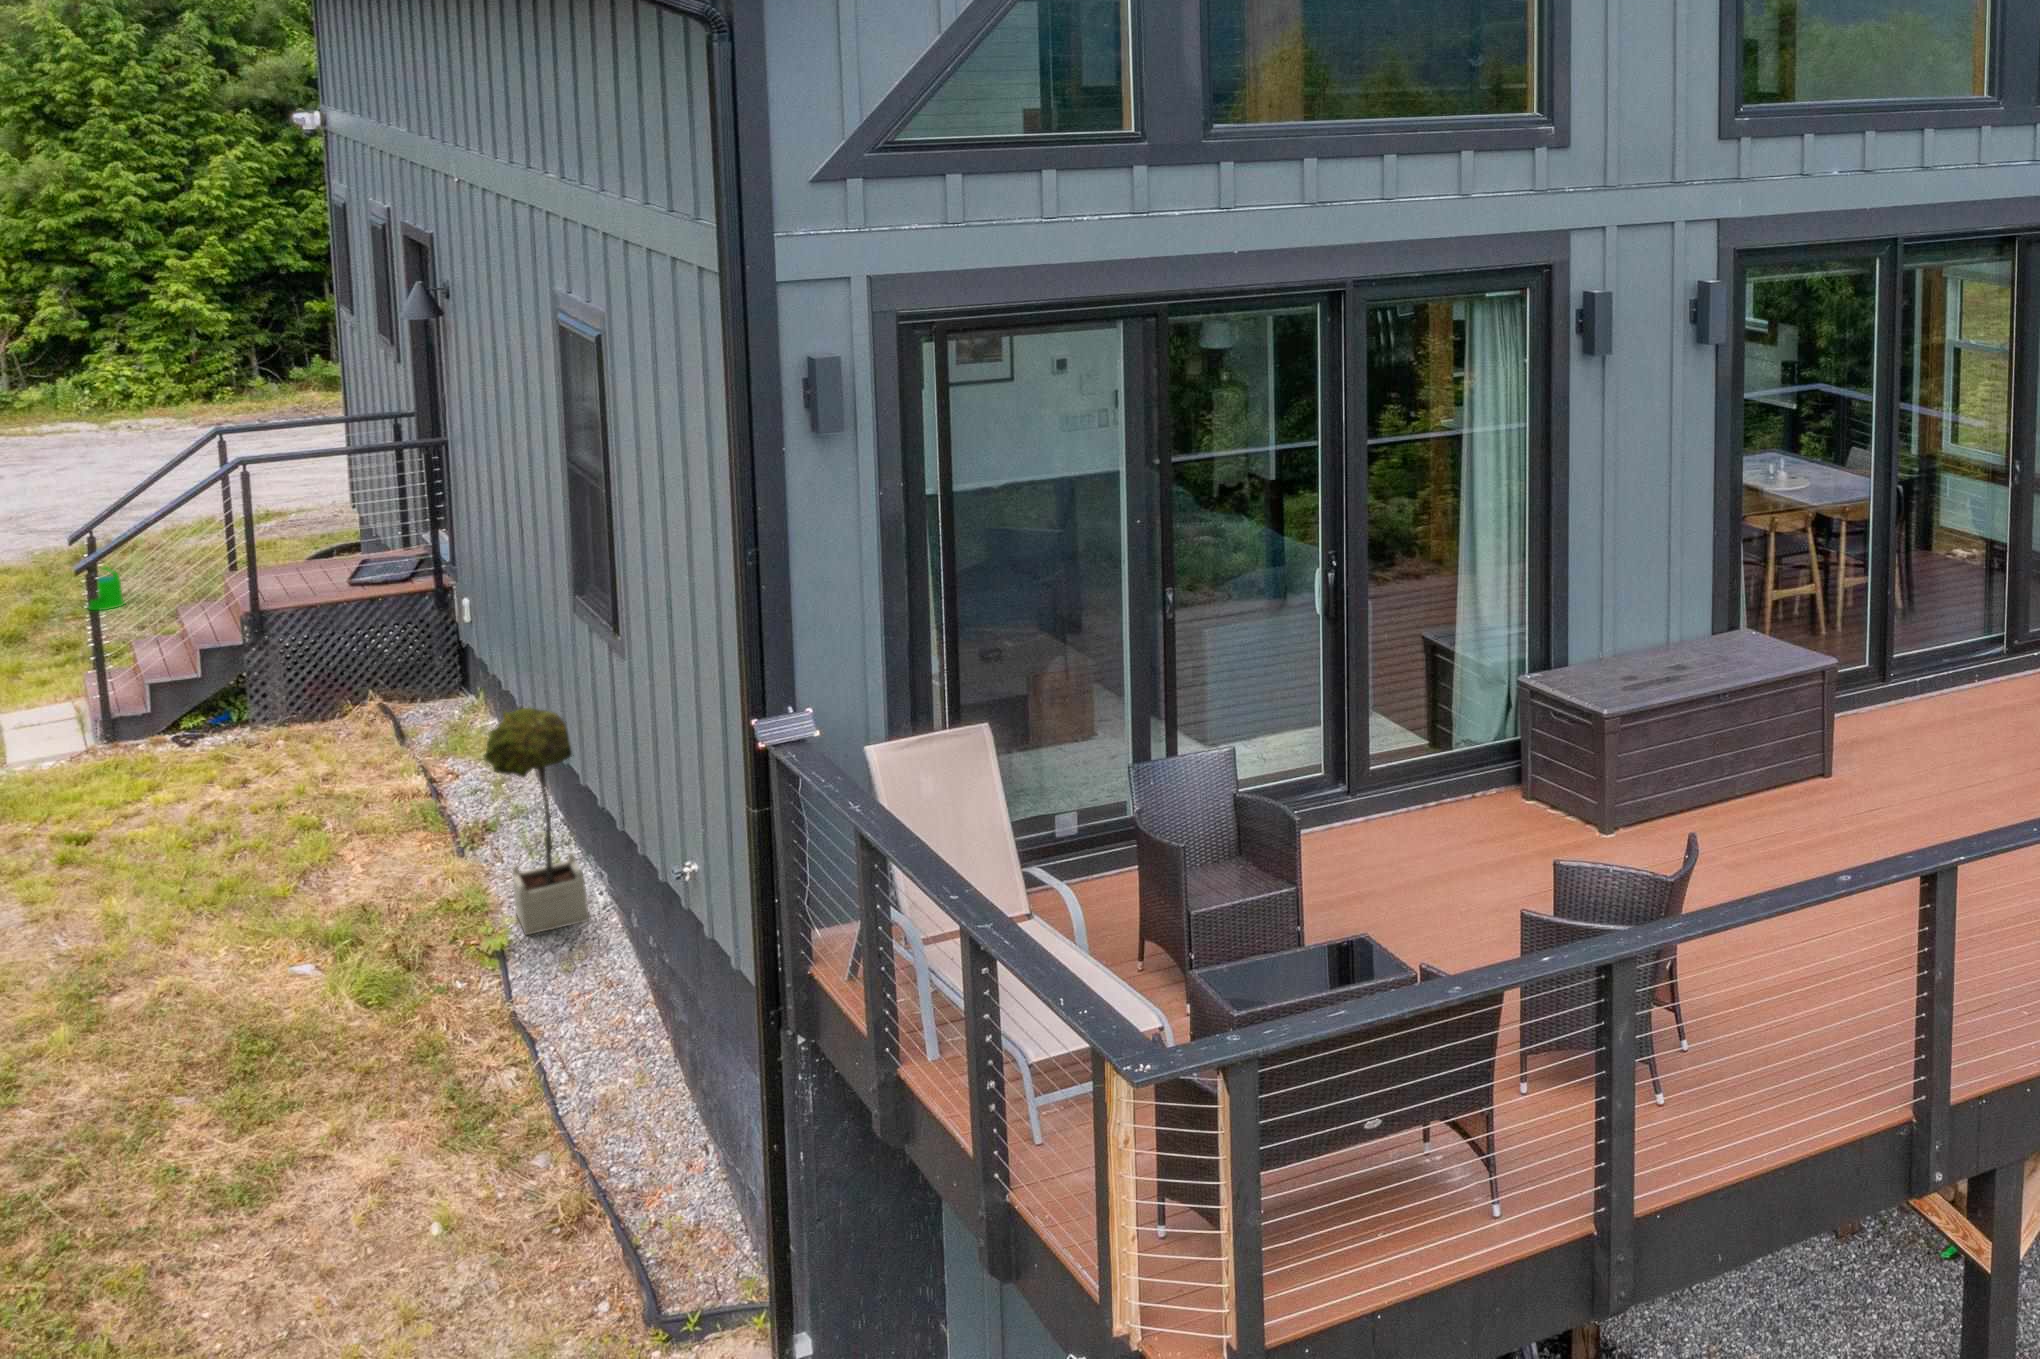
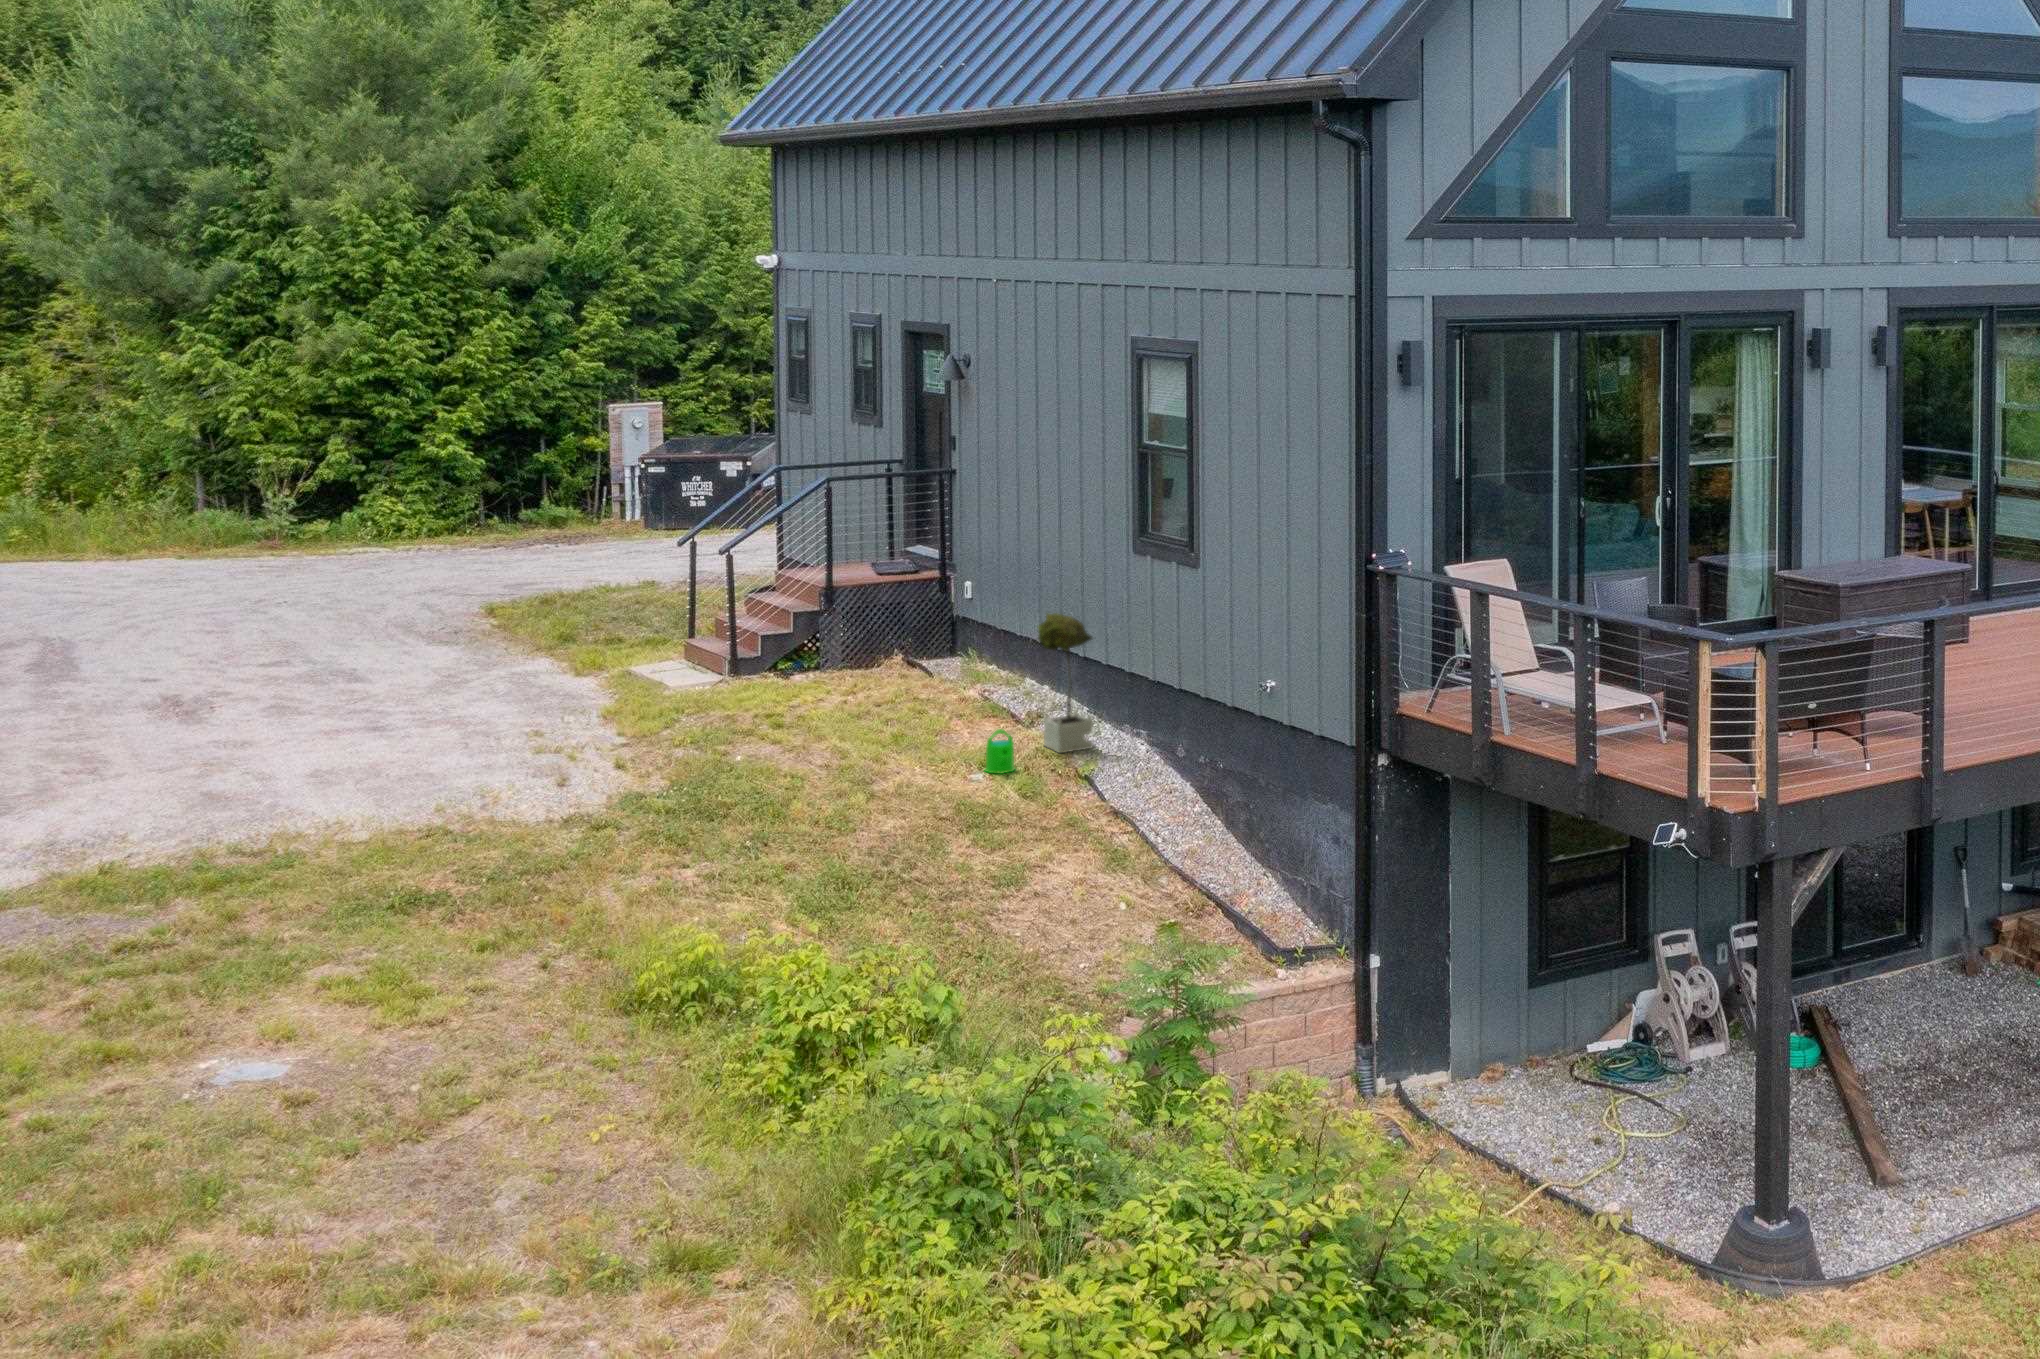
watering can: present [89,567,125,610] -> present [985,729,1015,774]

